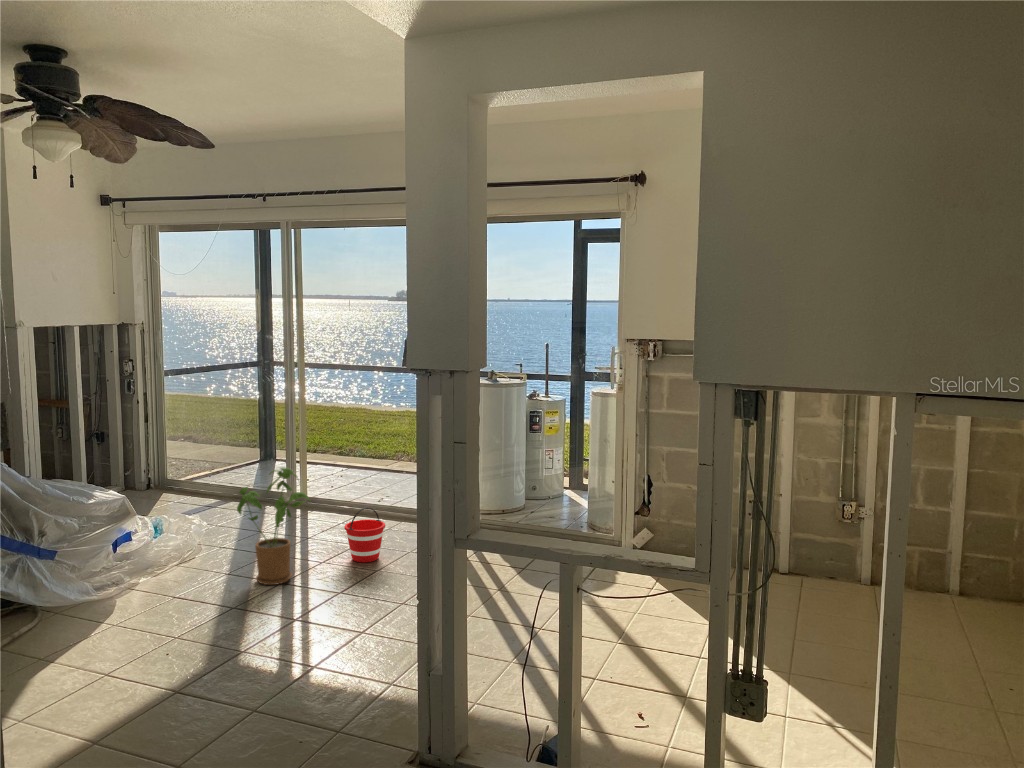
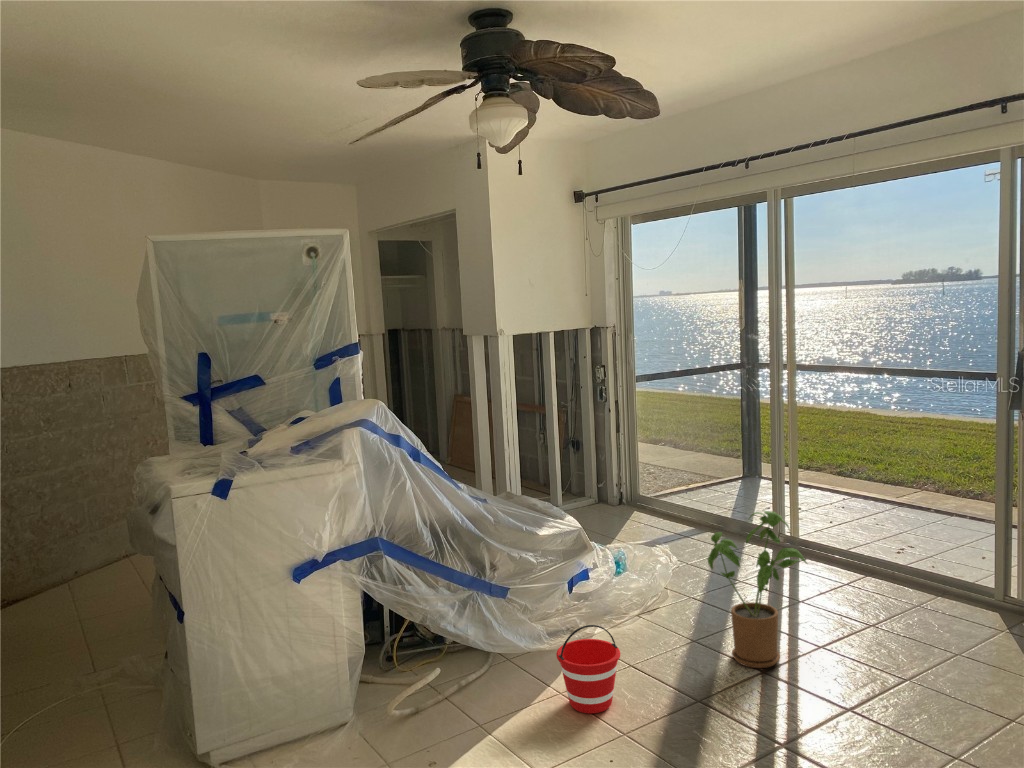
bucket: present [344,508,385,562] -> present [556,625,620,713]

